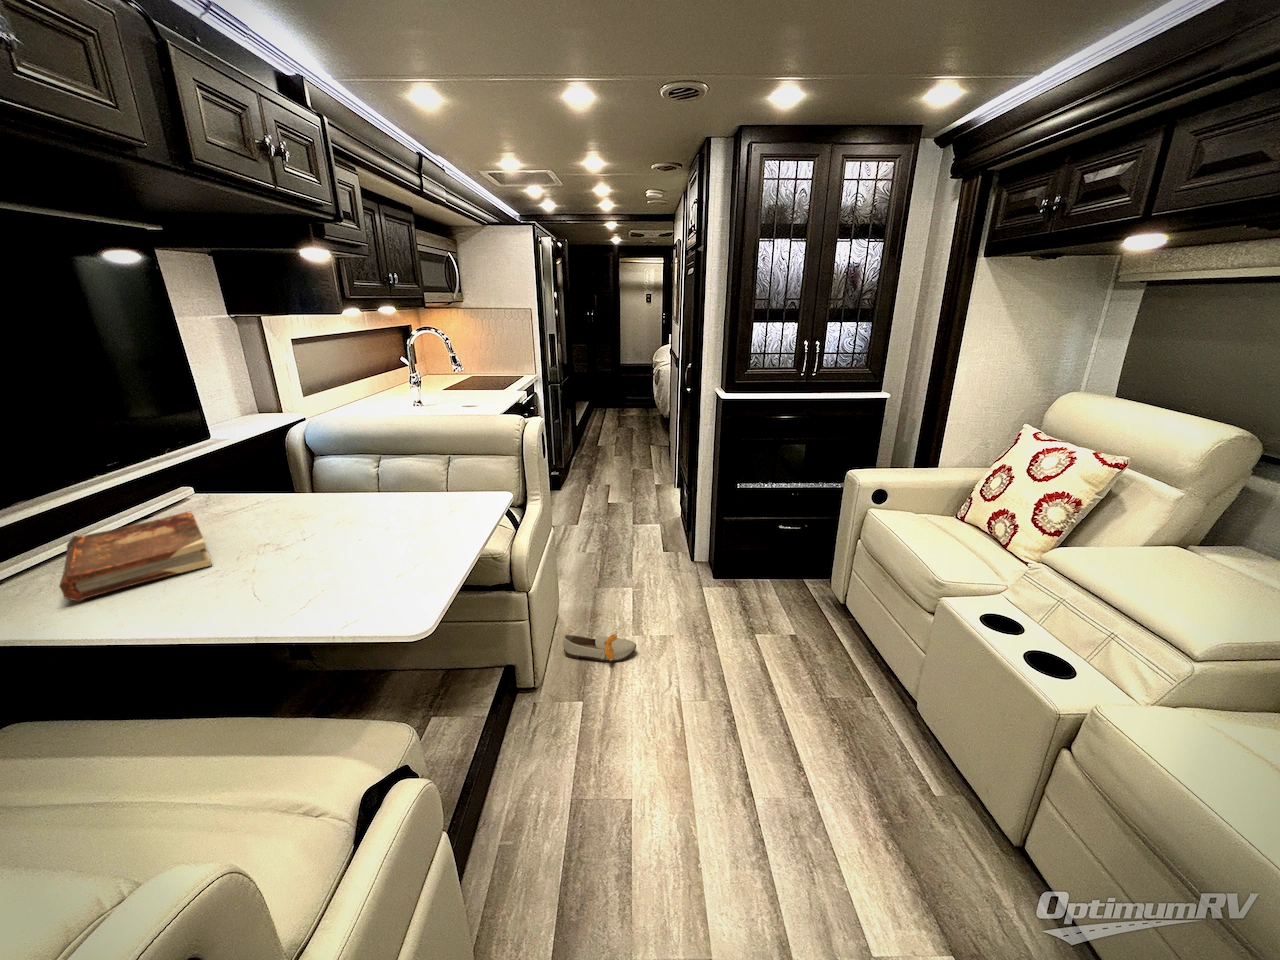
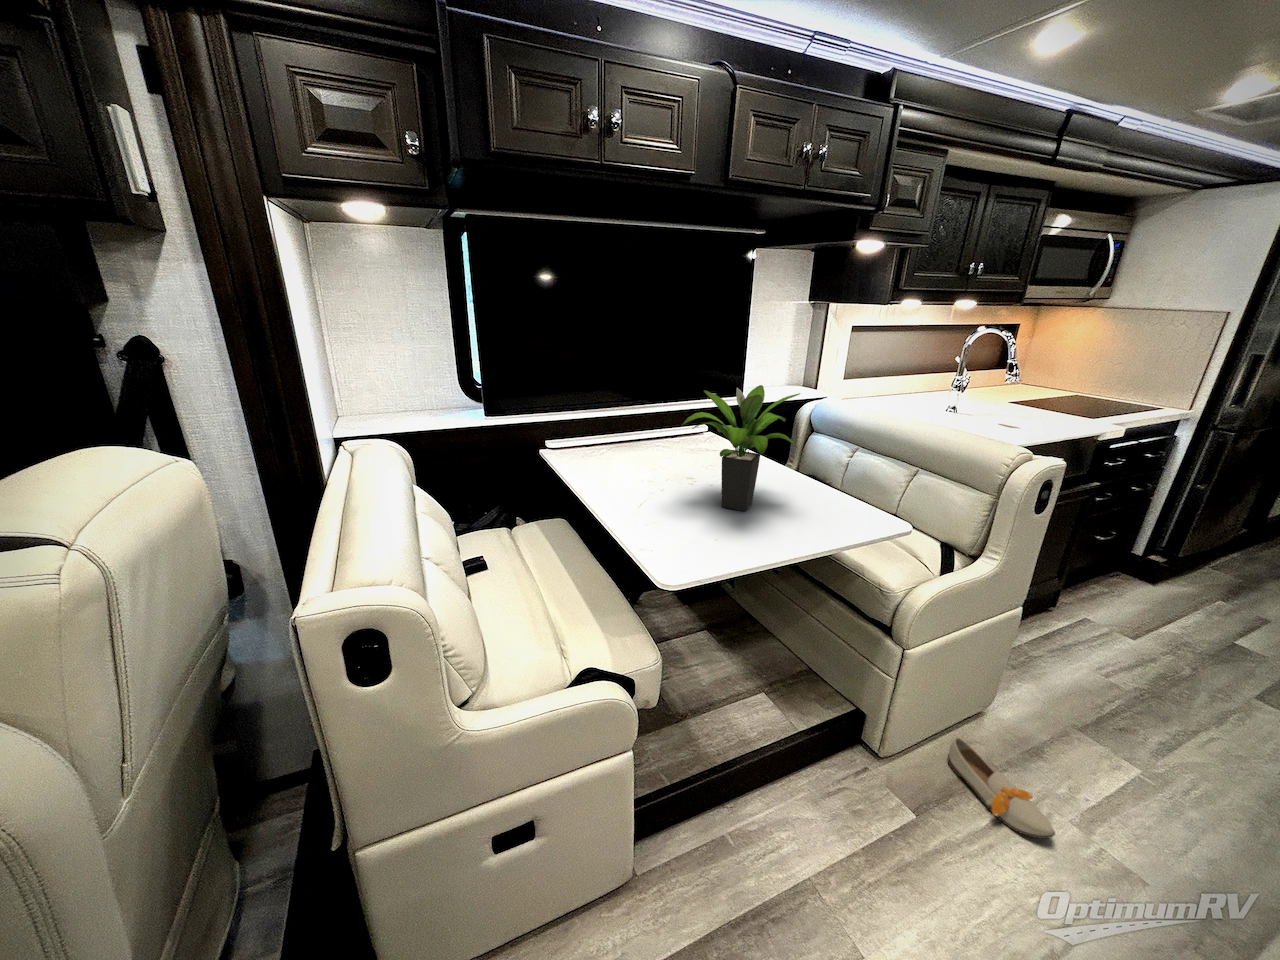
potted plant: none [278,405,413,549] -> present [681,385,800,511]
book: present [59,511,212,601] -> none [591,433,679,477]

